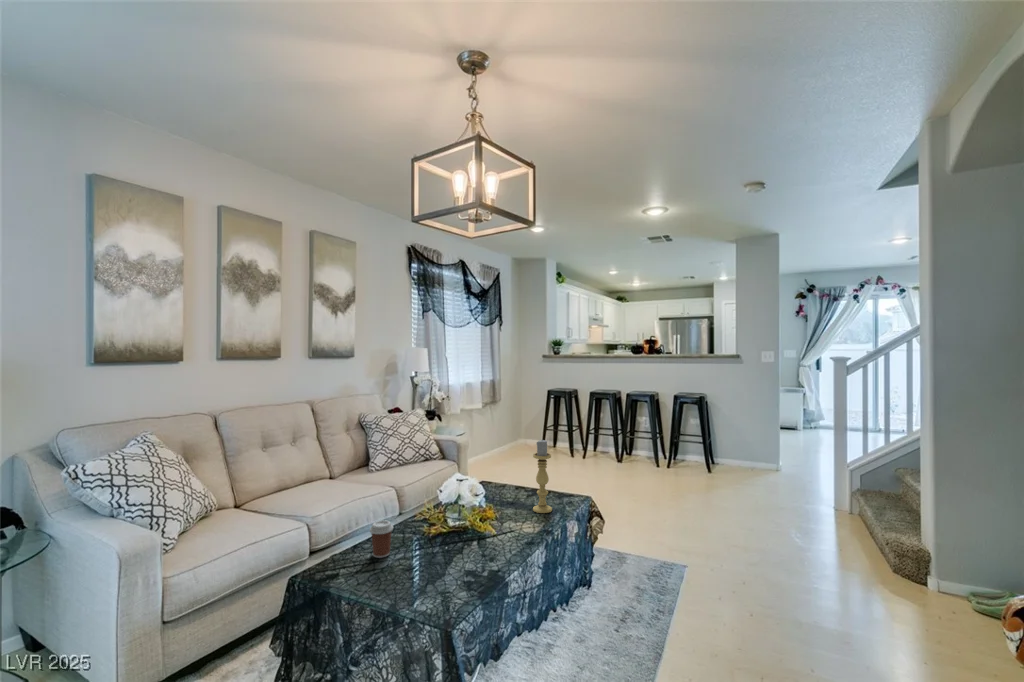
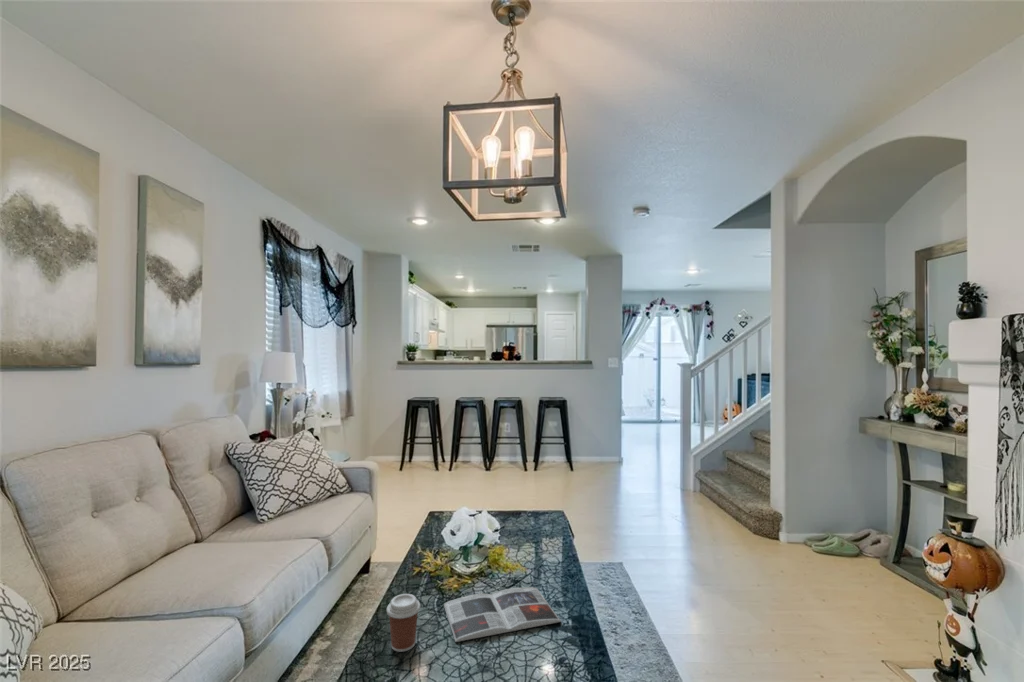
candle holder: present [533,440,552,513] -> none [520,456,542,541]
magazine: none [412,537,503,566] -> present [444,587,561,642]

